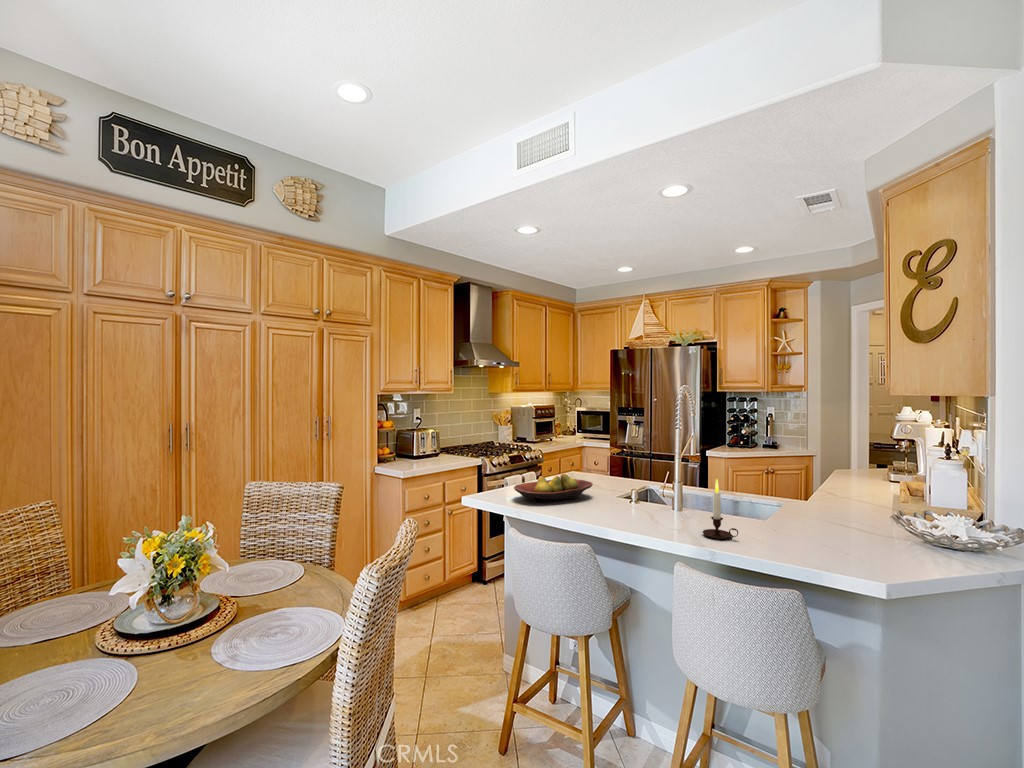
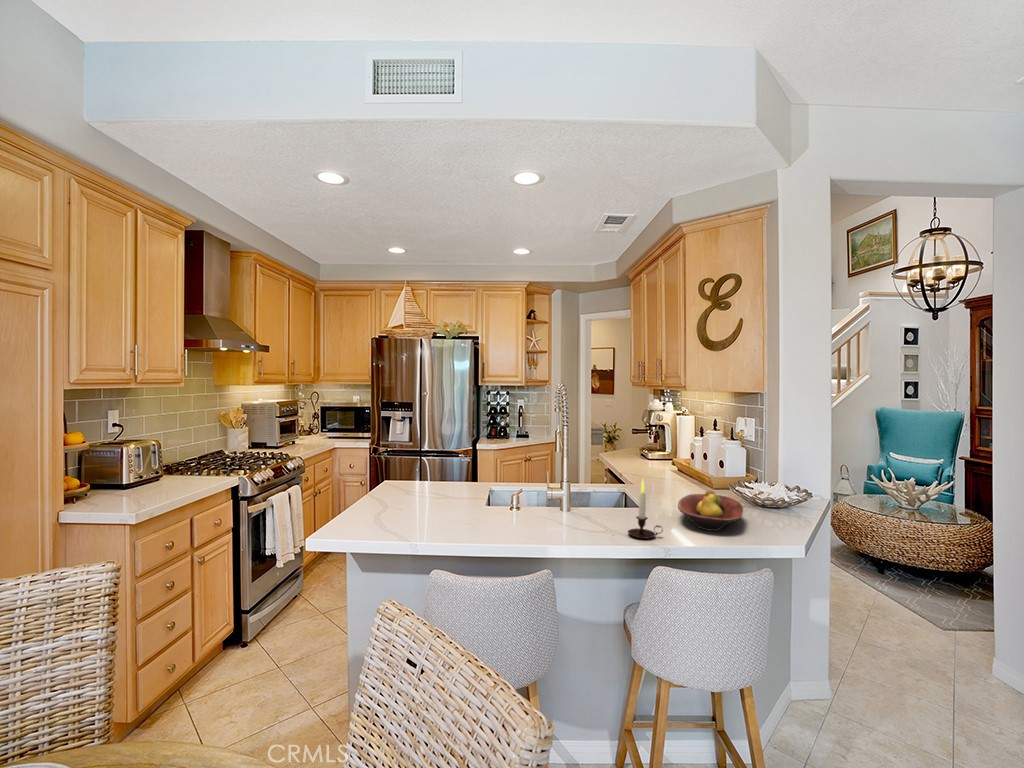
fruit bowl: present [514,474,593,503] -> present [678,490,743,531]

